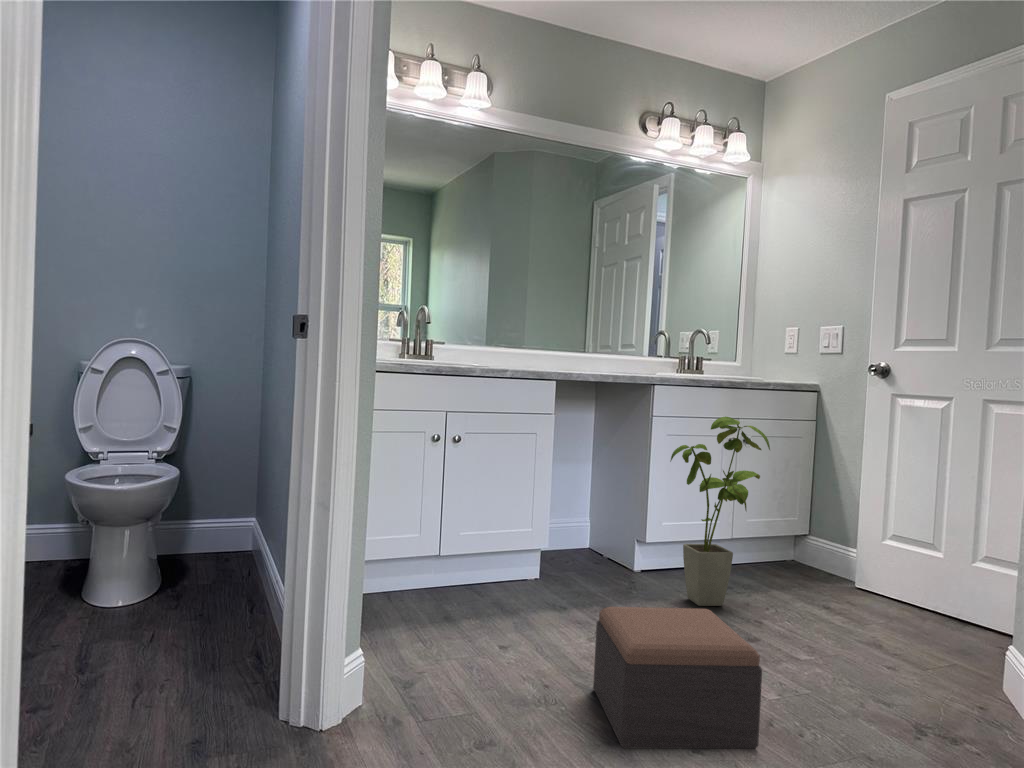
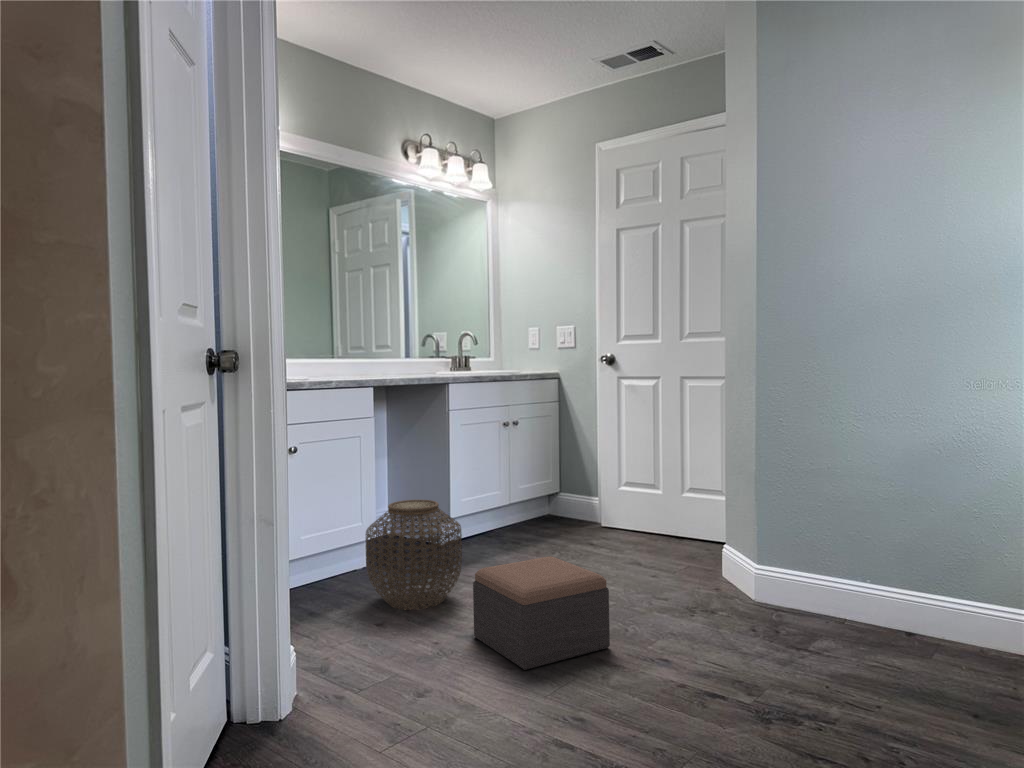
house plant: present [670,416,770,606] -> none [473,405,553,561]
woven basket: none [507,512,619,642] -> present [366,500,462,610]

